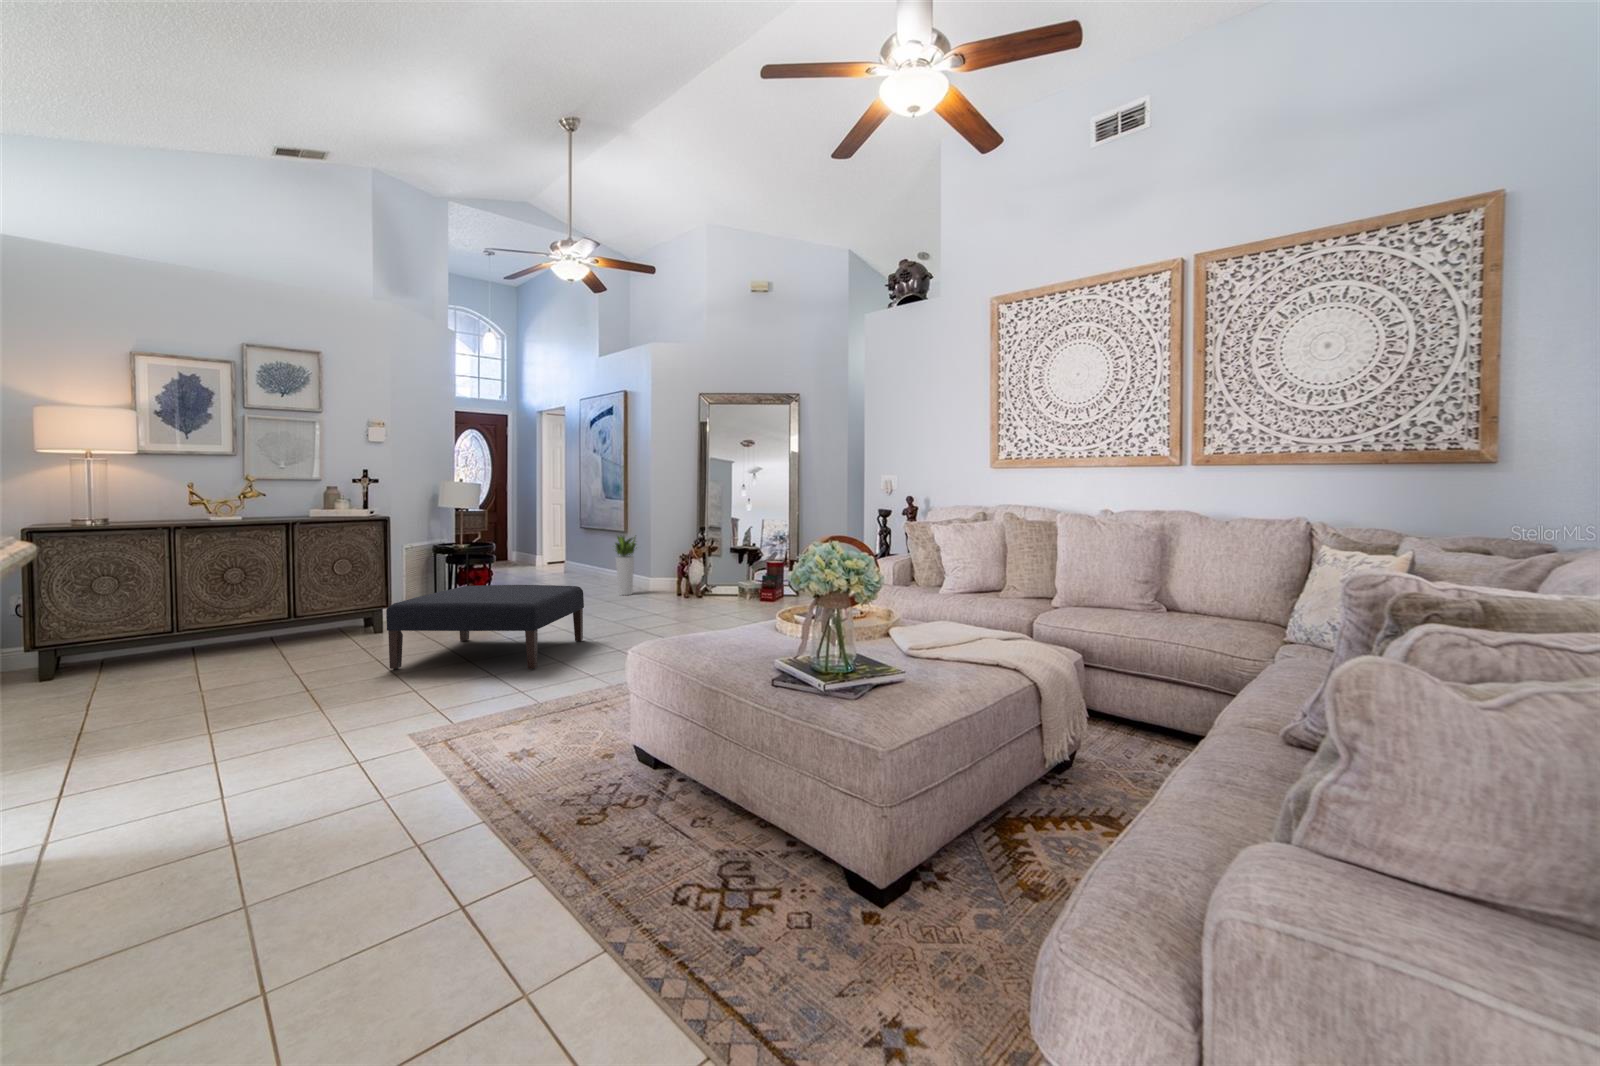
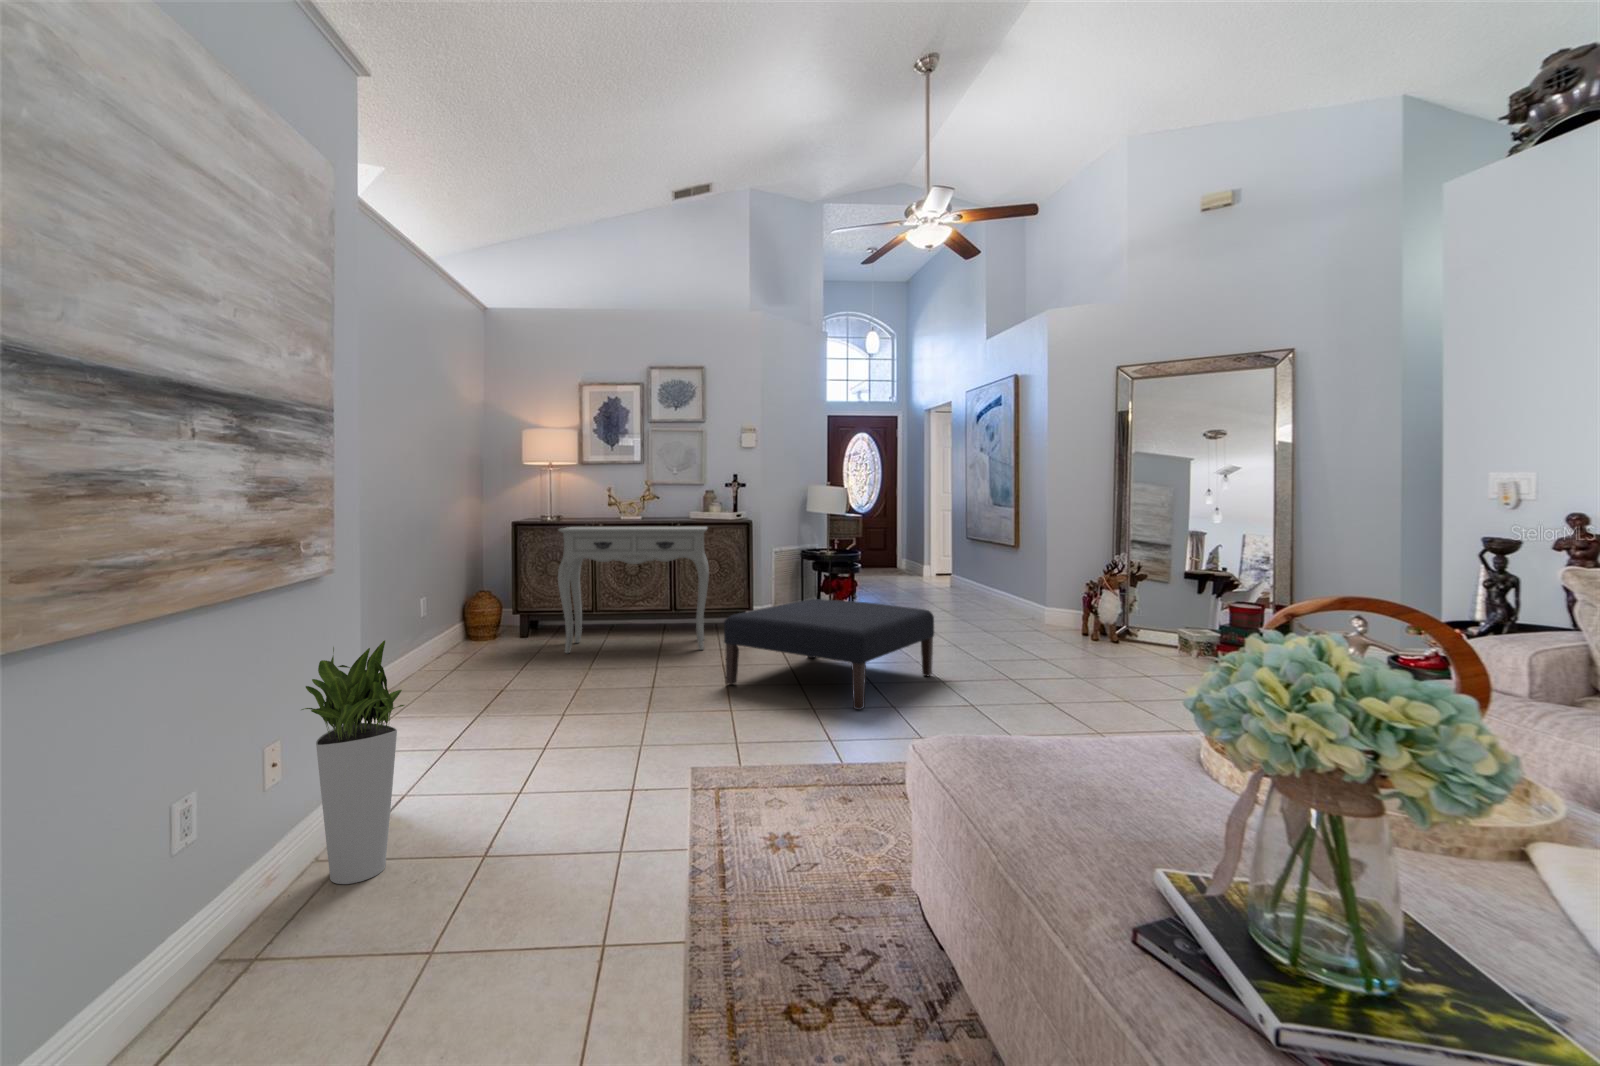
console table: none [140,523,344,669] -> present [558,527,709,653]
planter: present [615,536,637,595] -> present [302,640,405,884]

